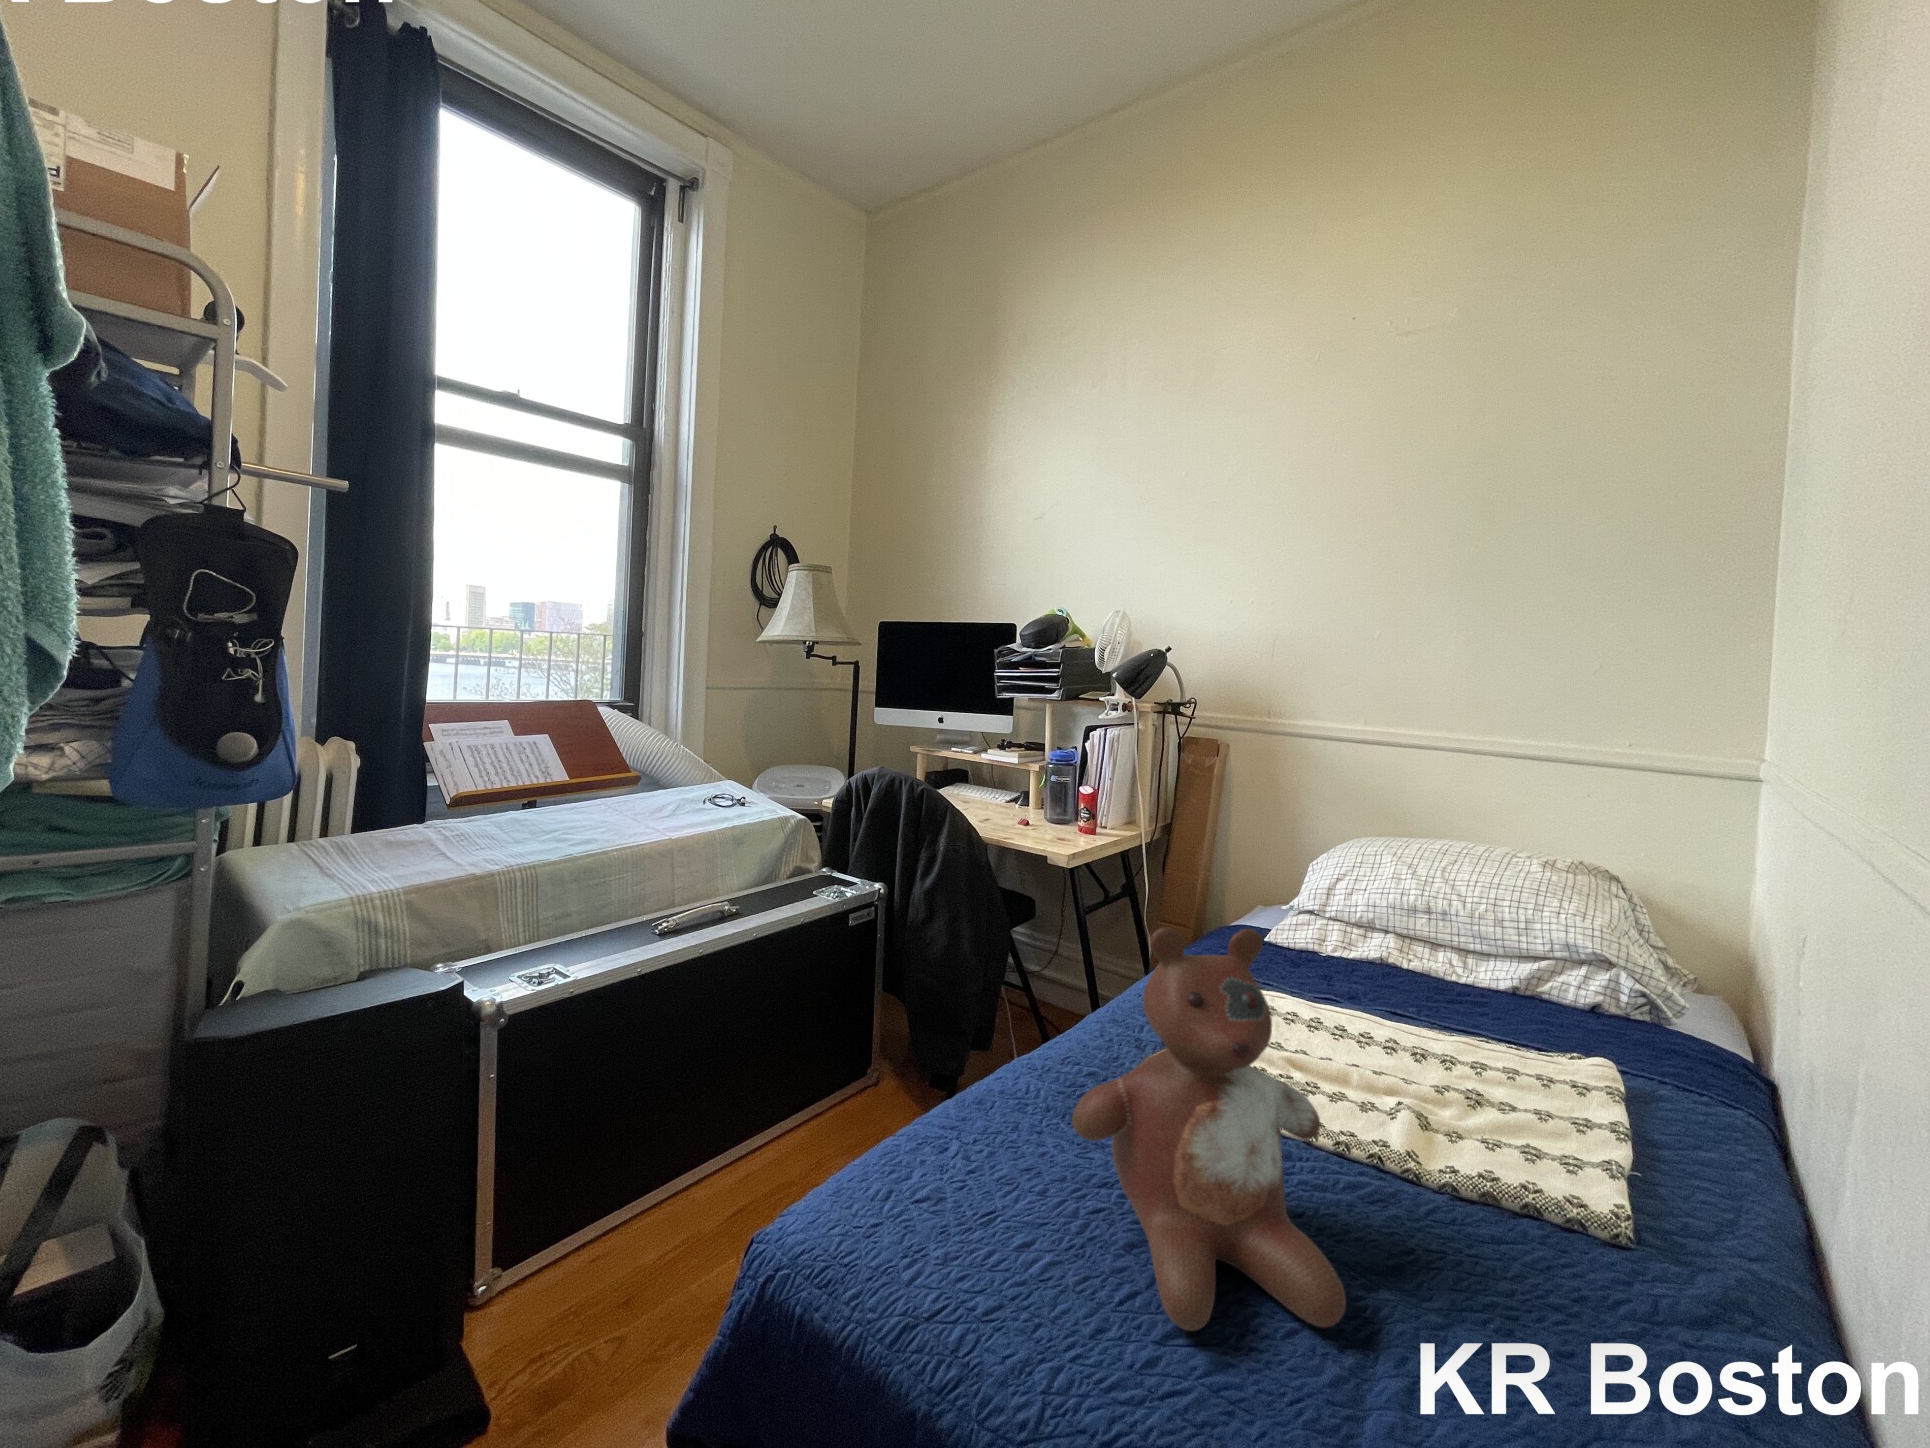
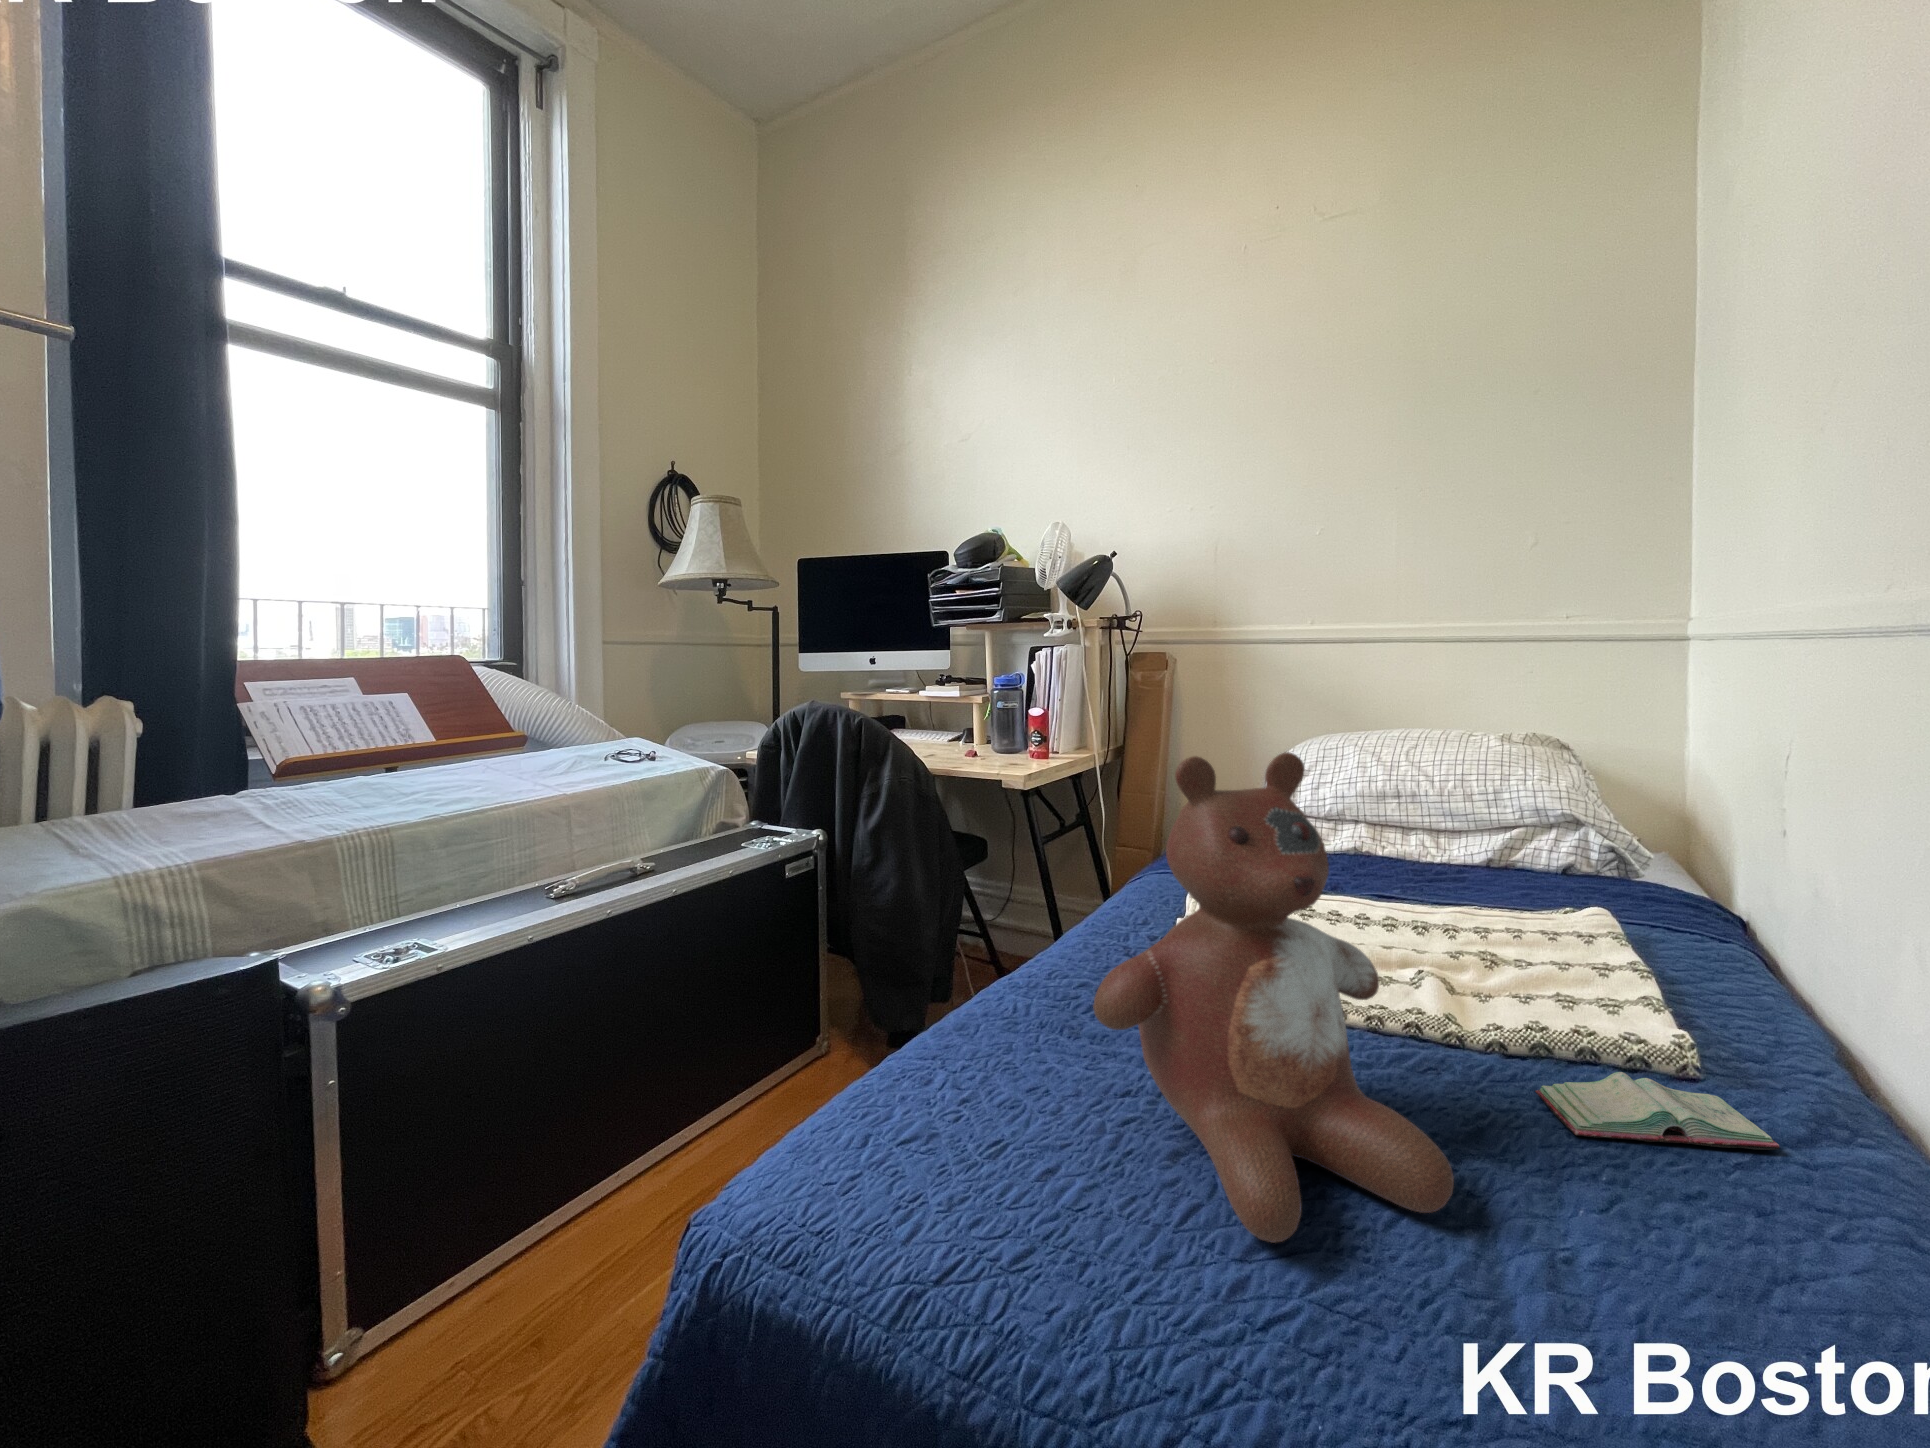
book: none [1461,1231,1666,1322] -> present [1535,1072,1779,1150]

